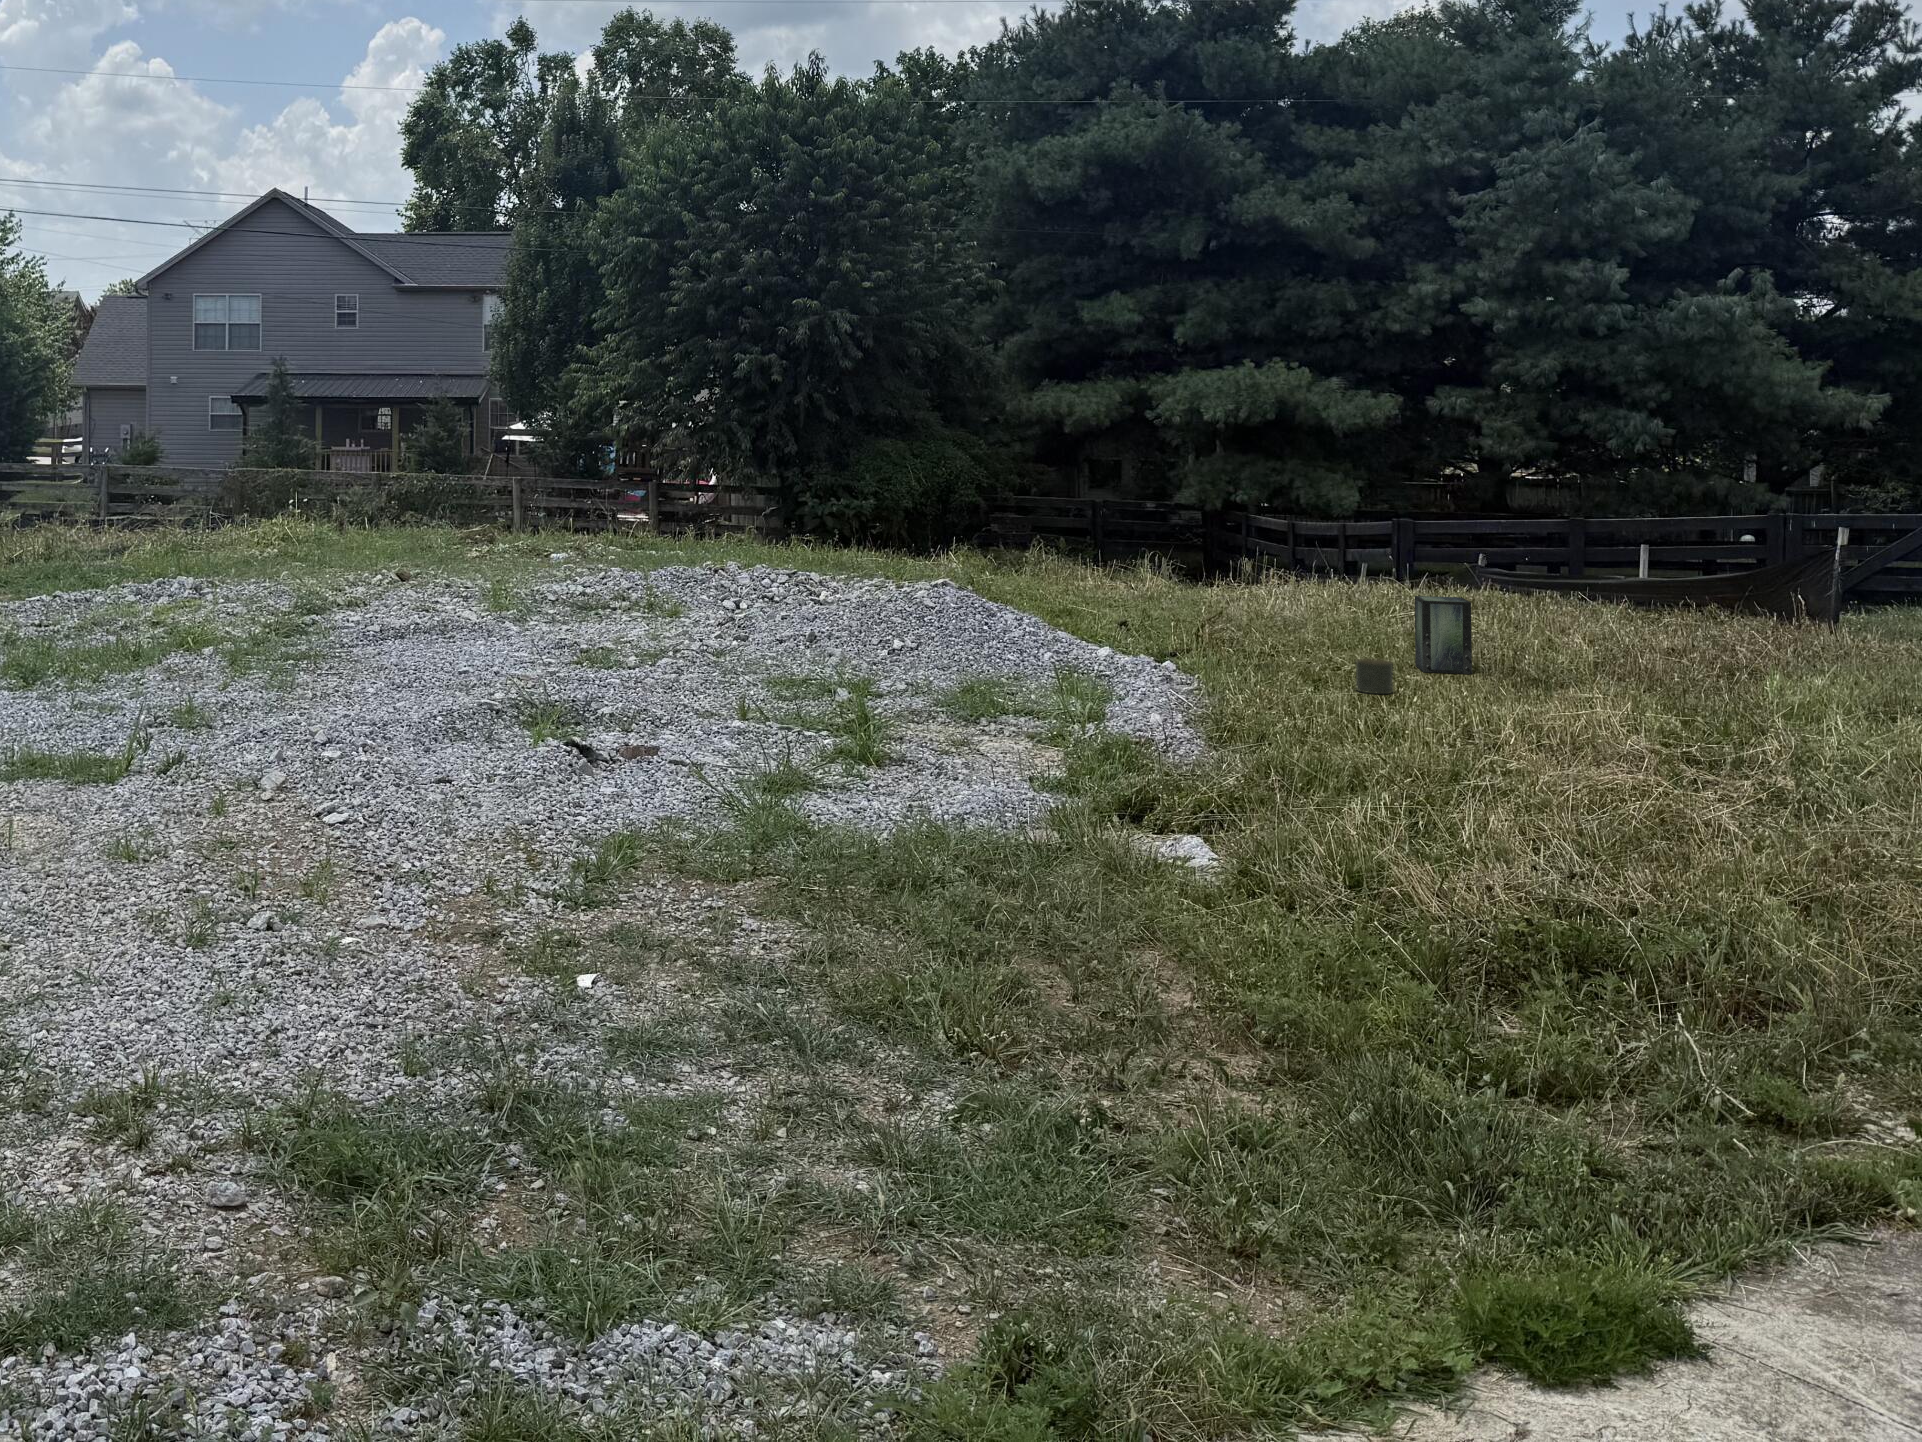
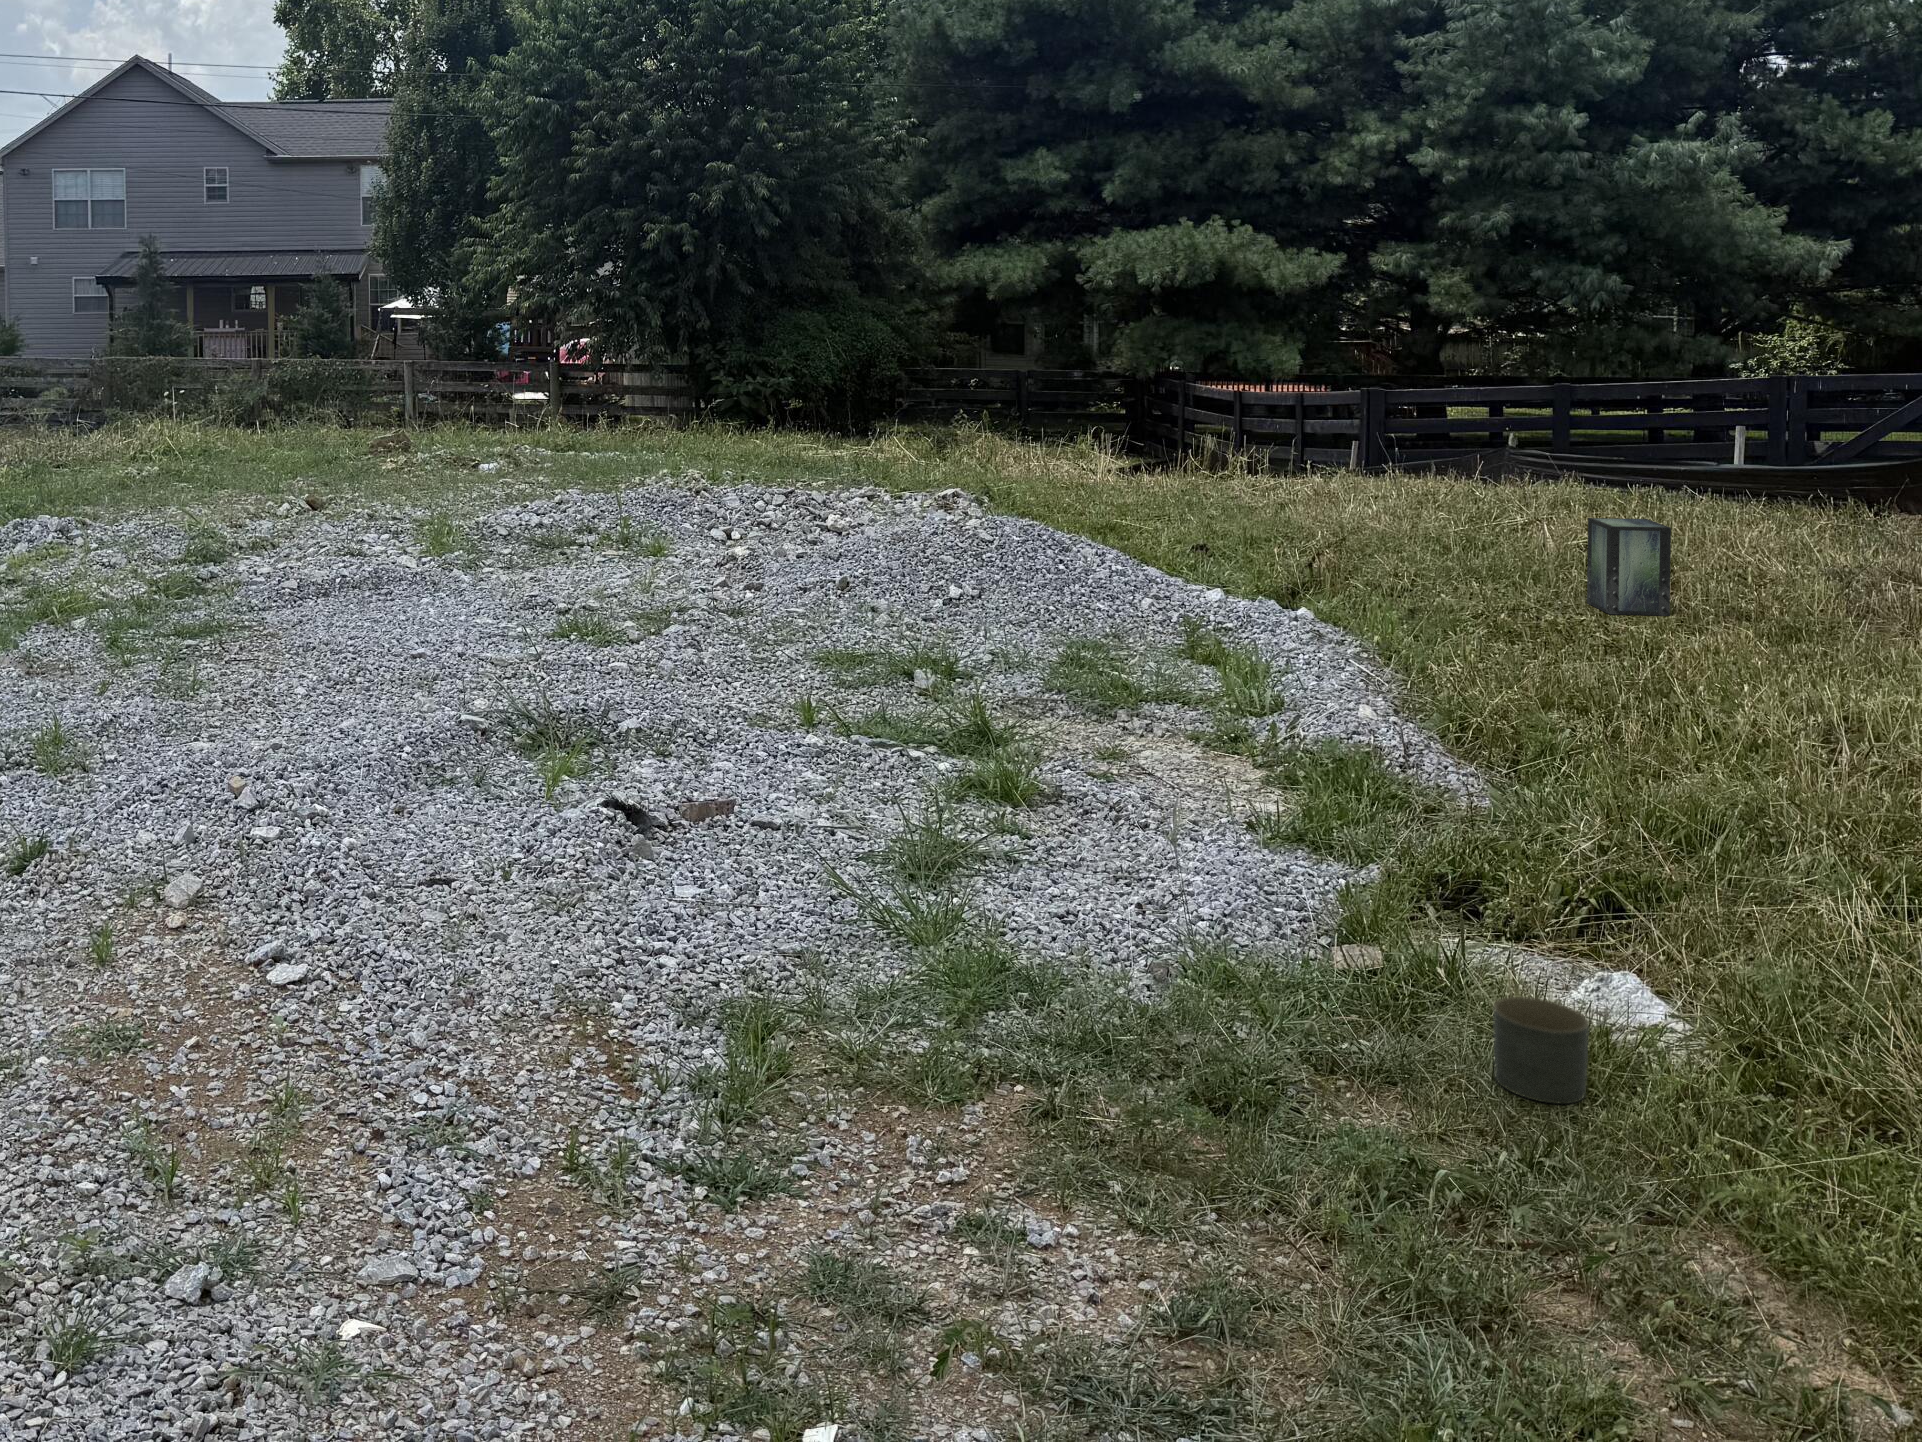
planter: present [1356,659,1393,694] -> present [1494,997,1589,1104]

